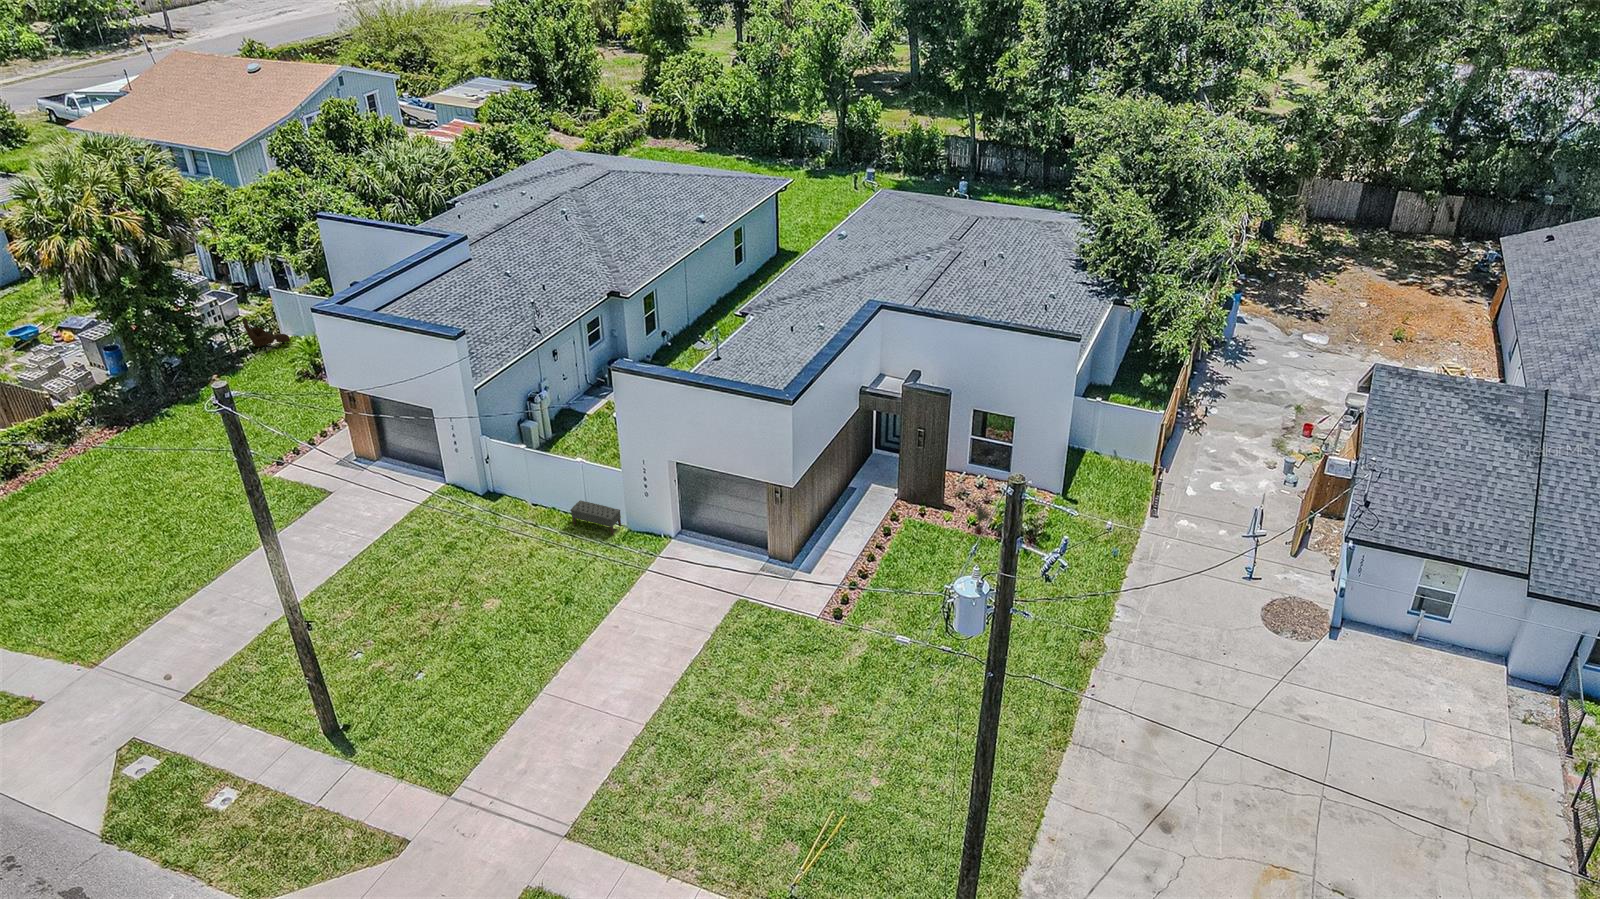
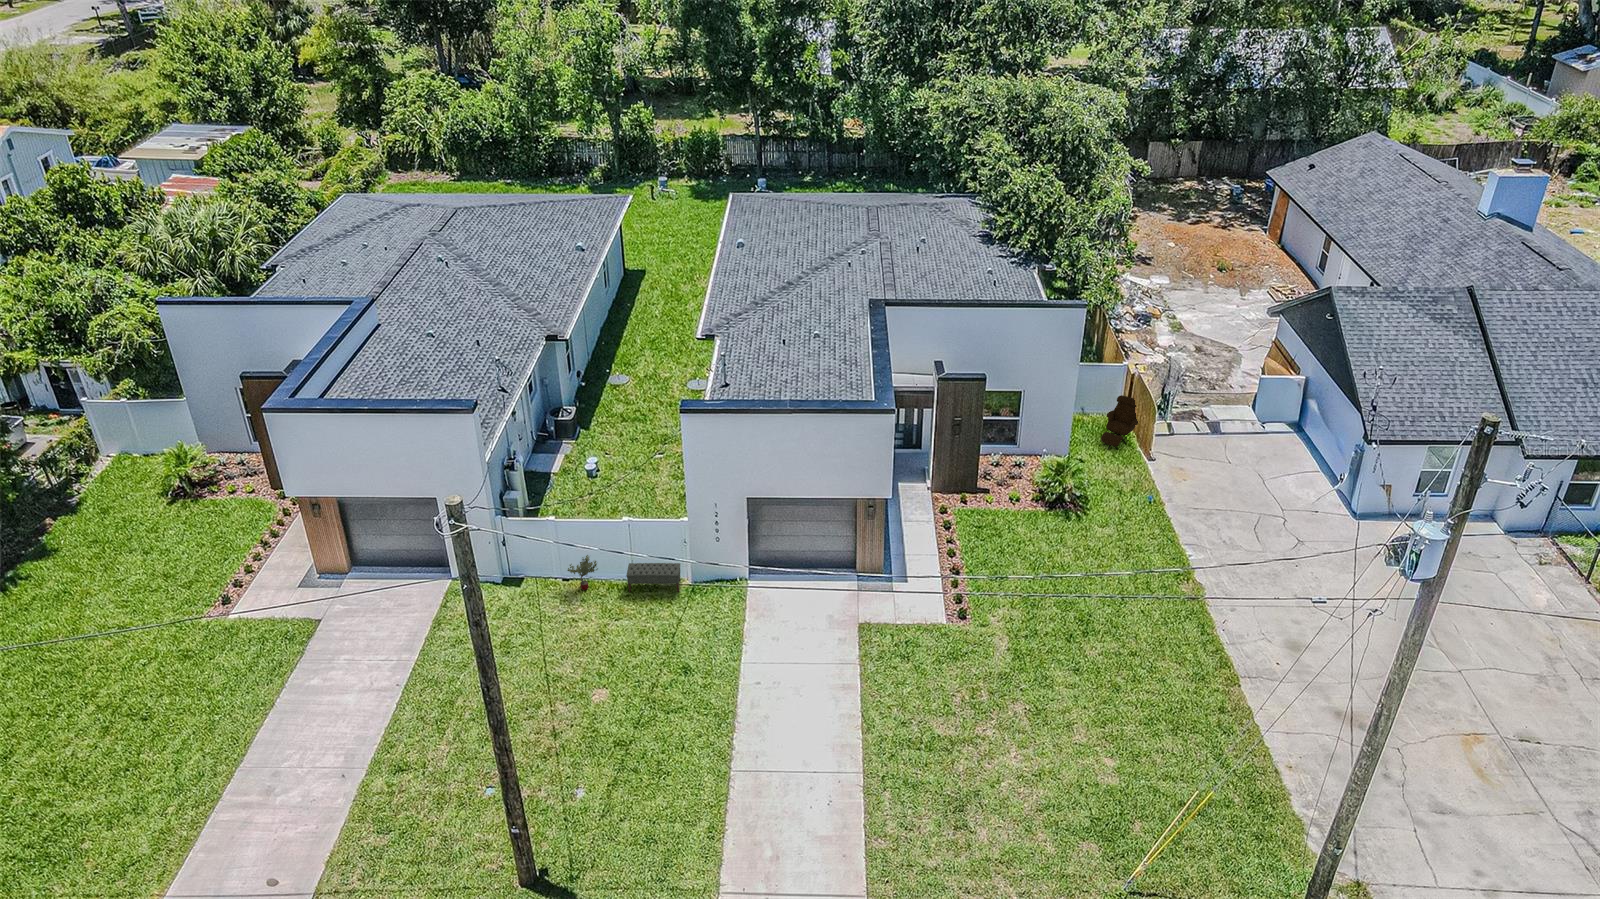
lounge chair: present [242,319,290,353] -> present [1101,395,1138,450]
potted tree: present [975,505,992,534] -> present [568,555,598,590]

